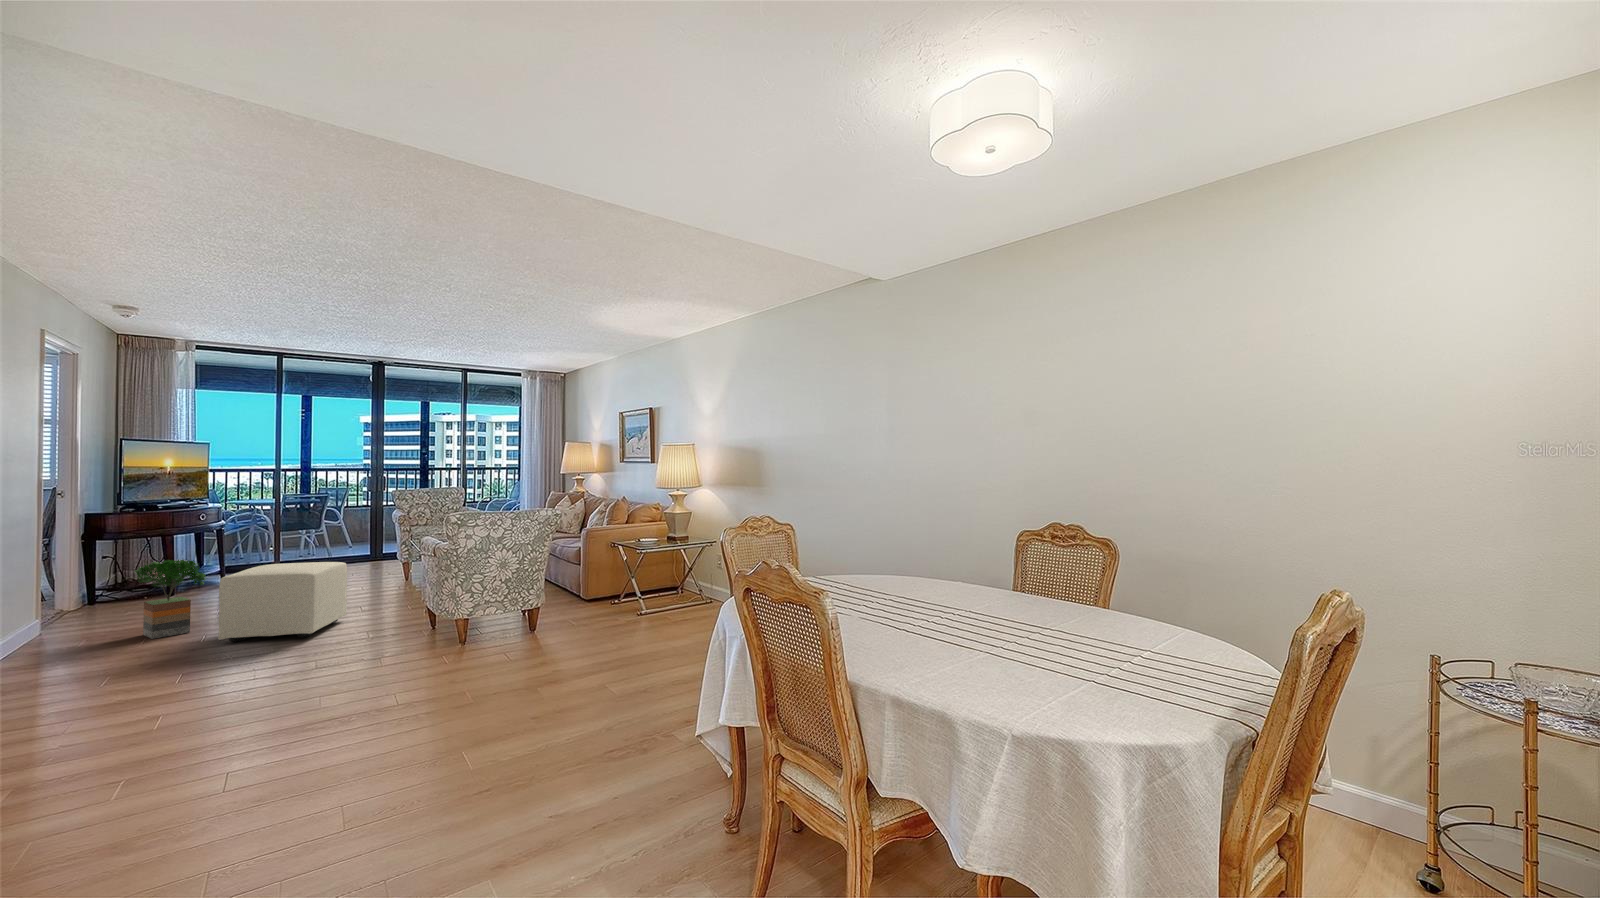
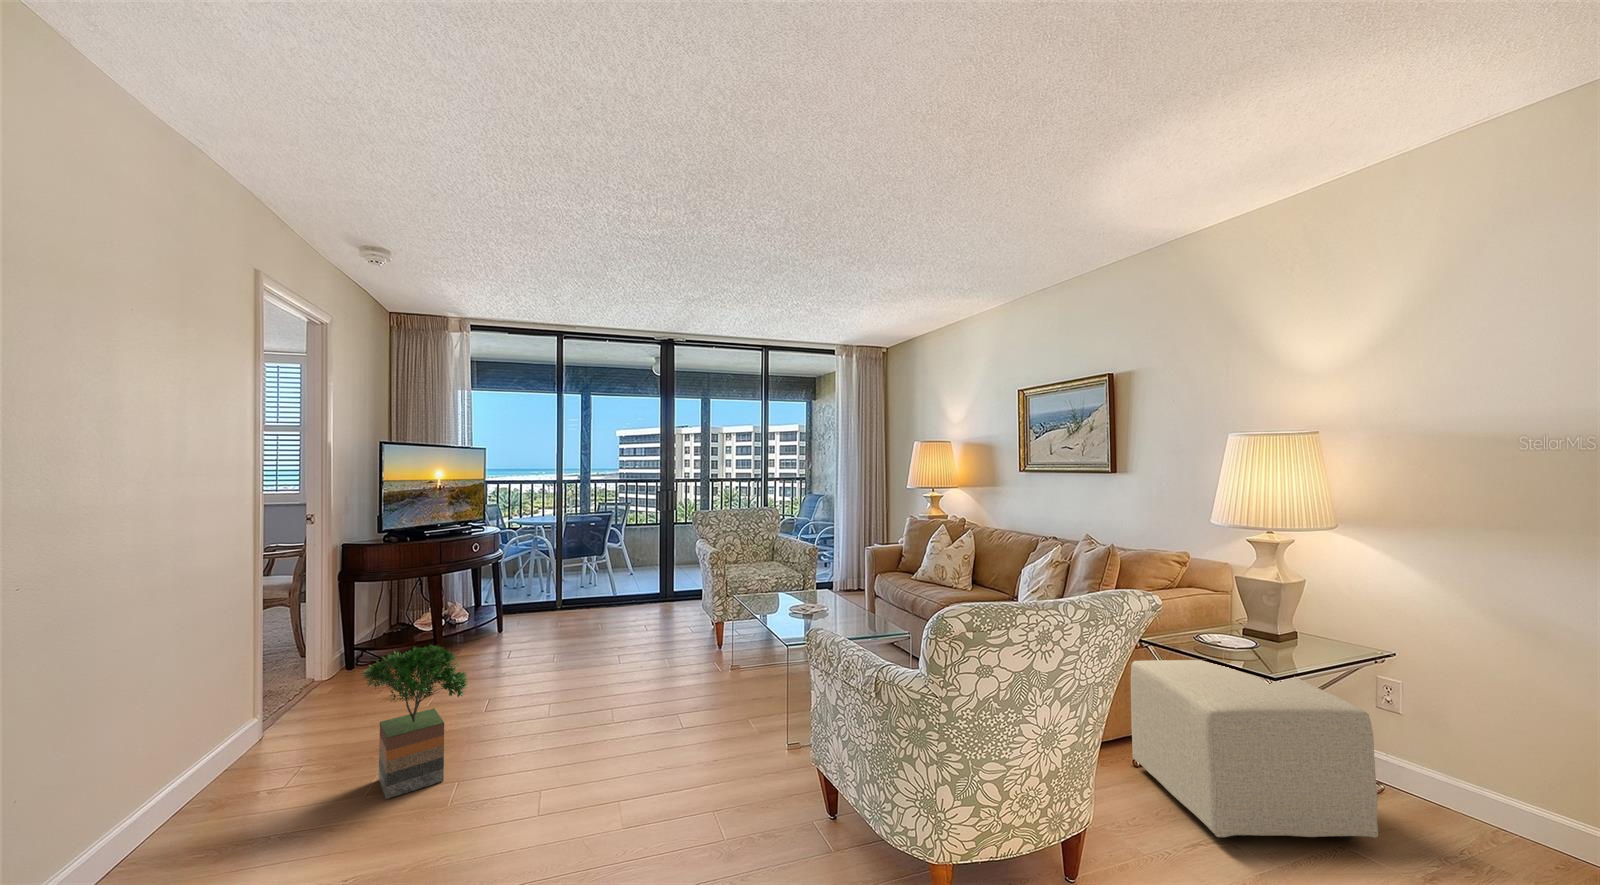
ottoman: present [218,562,347,642] -> present [1131,660,1378,839]

